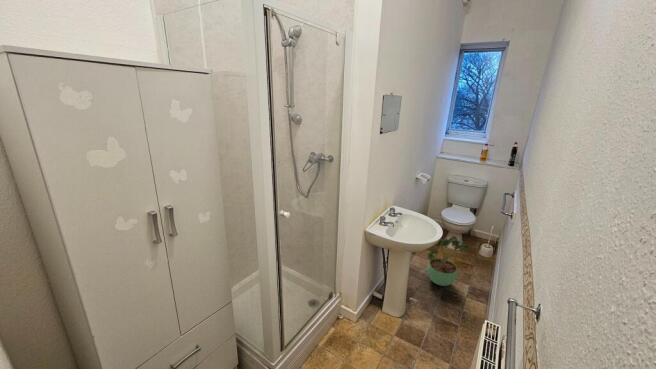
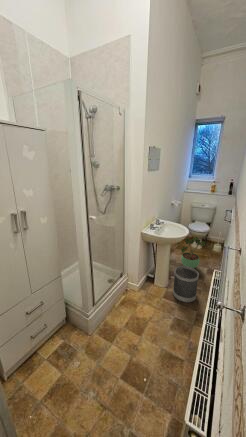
wastebasket: none [412,286,457,348] -> present [173,266,199,303]

